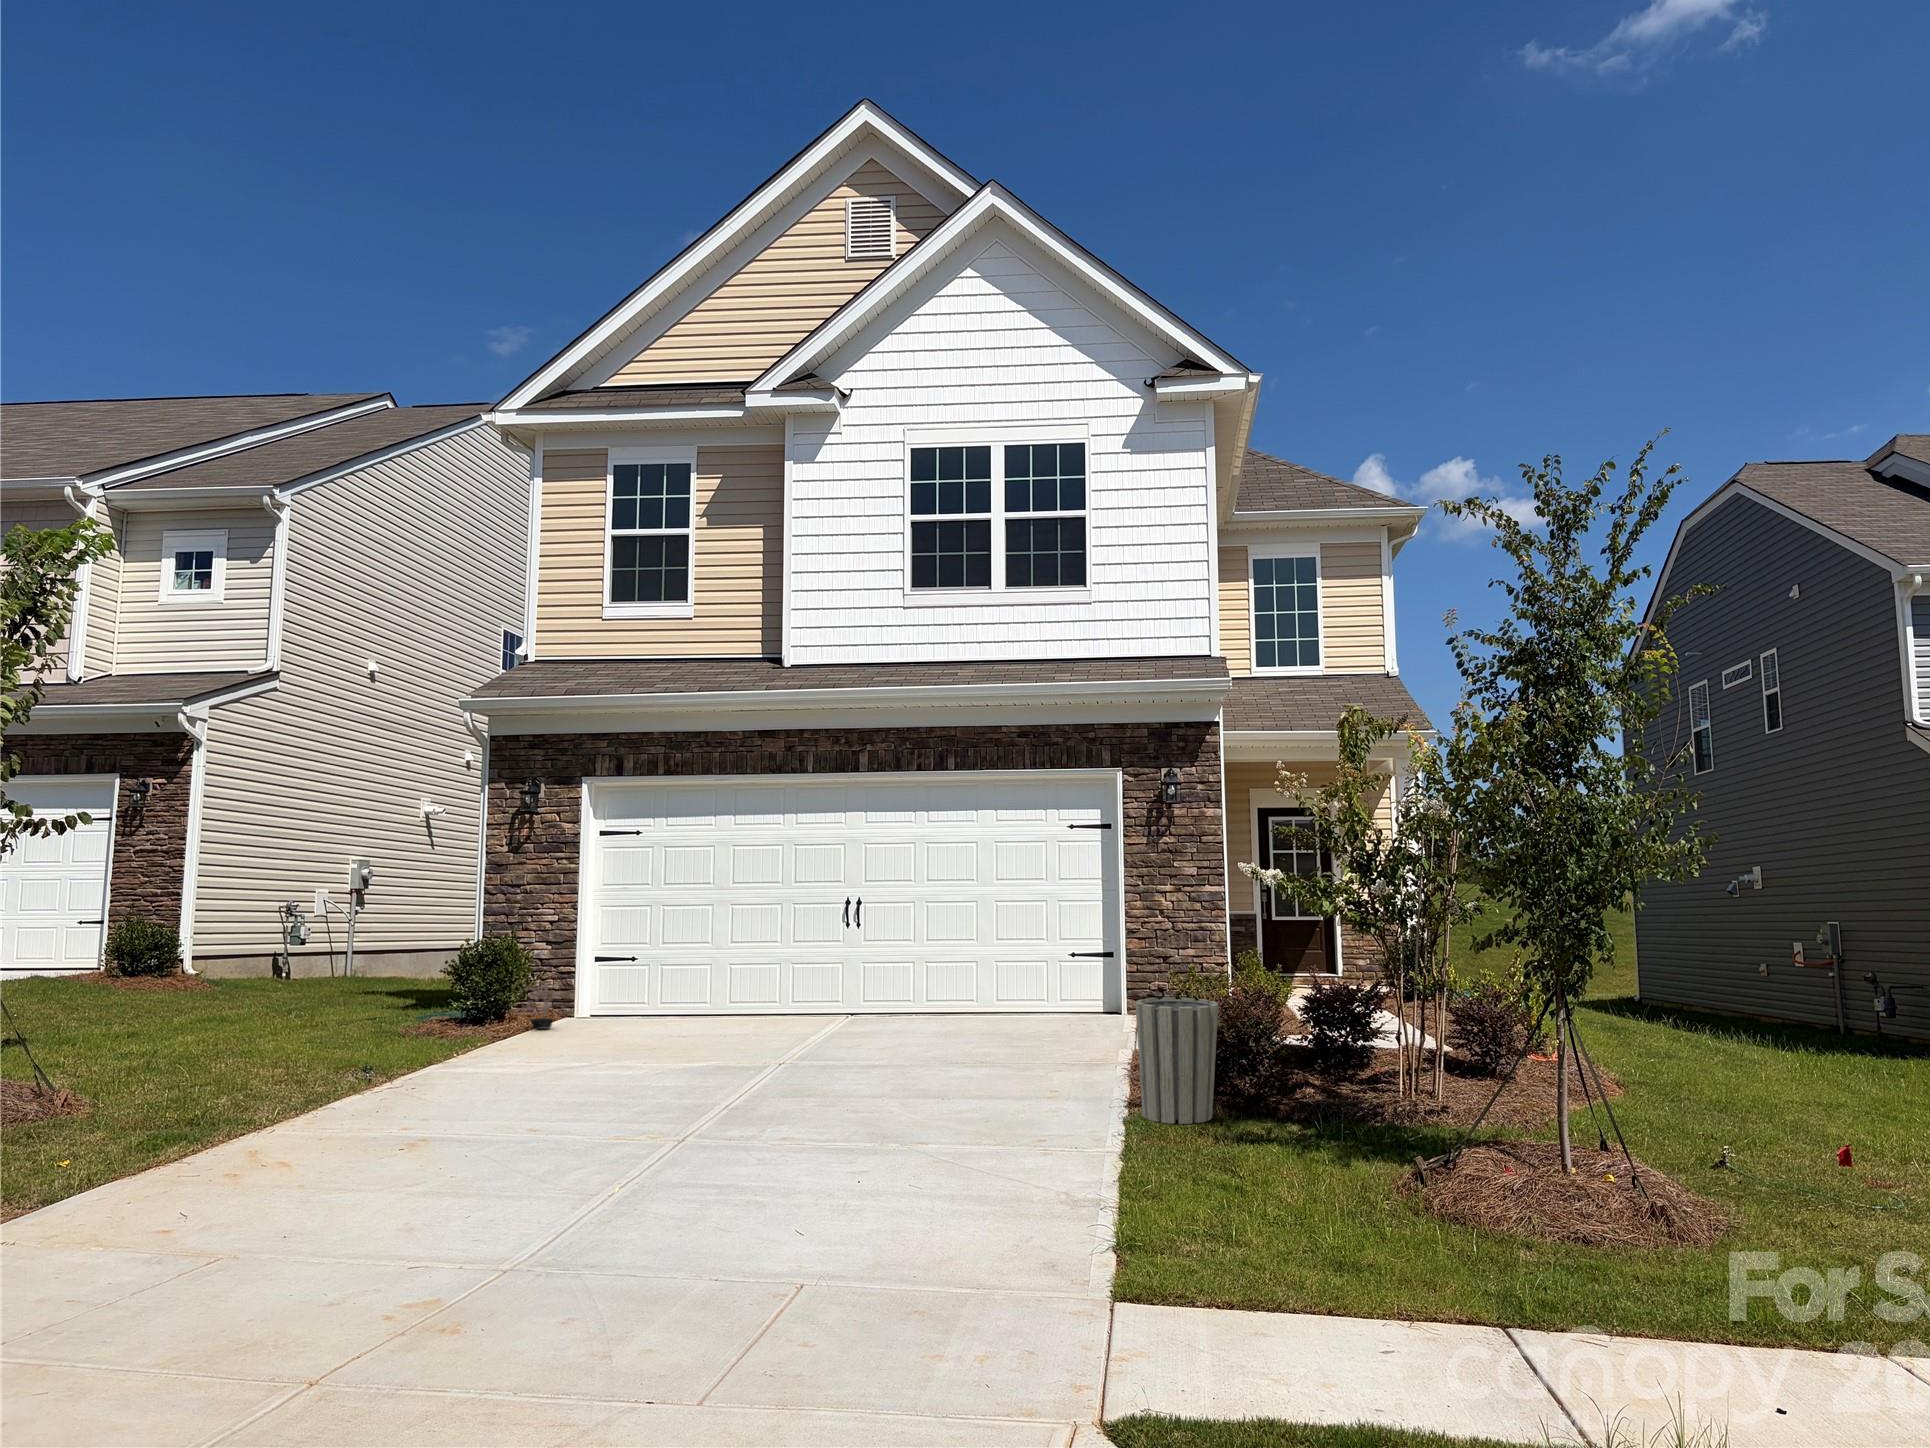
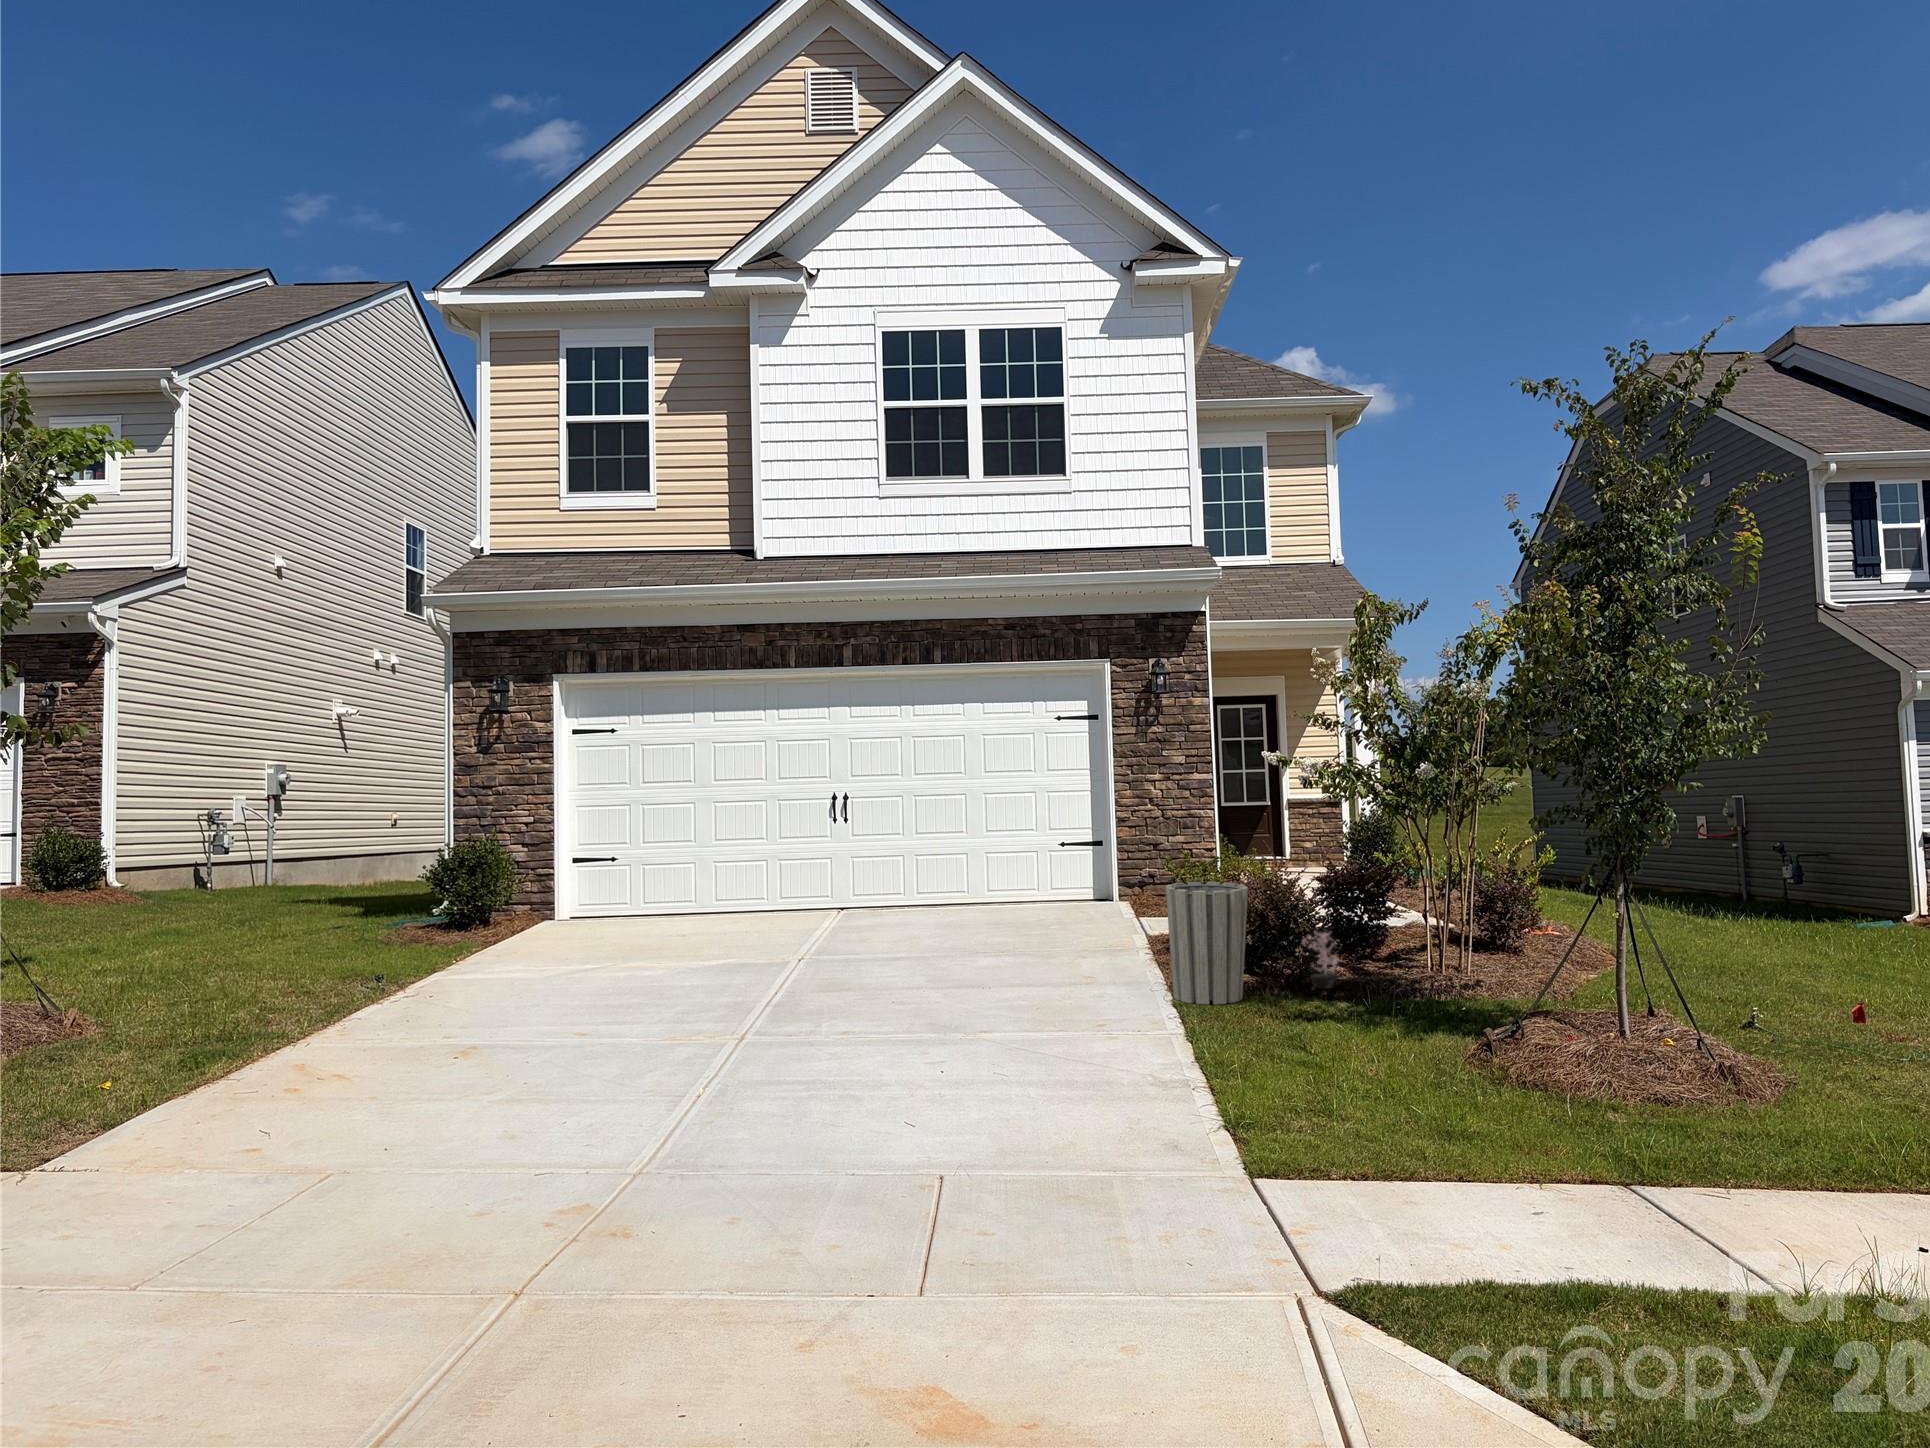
potted plant: present [519,985,557,1029] -> present [1303,927,1338,989]

